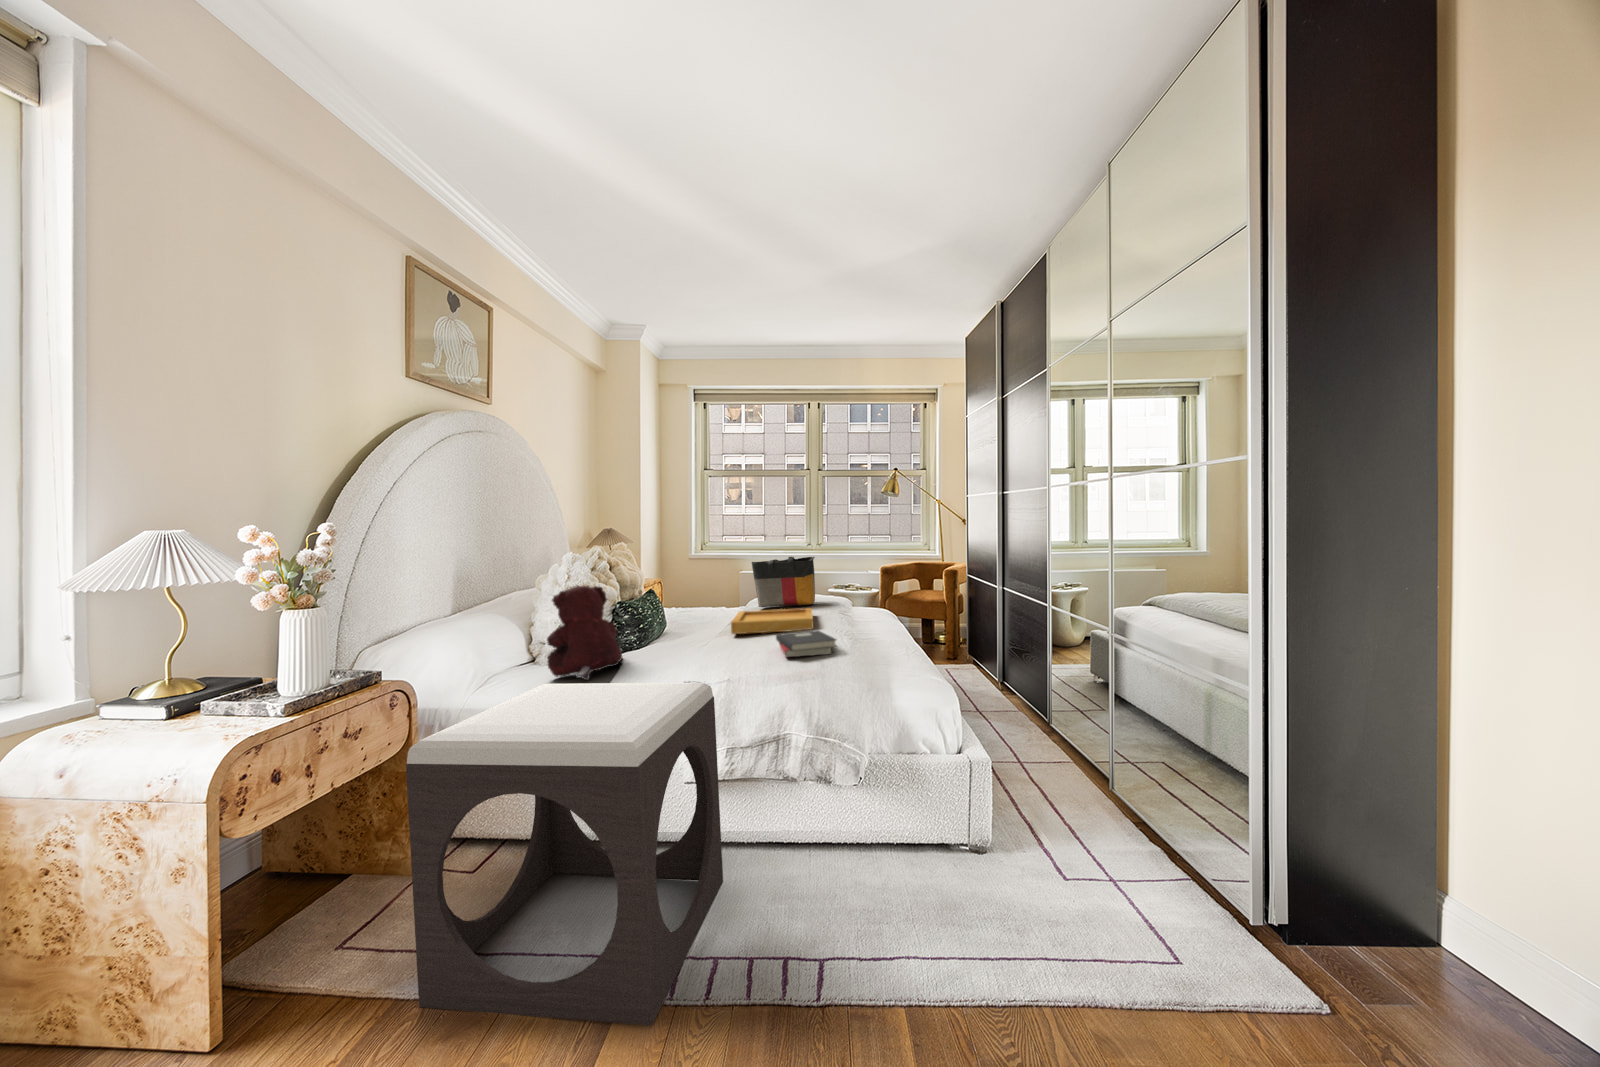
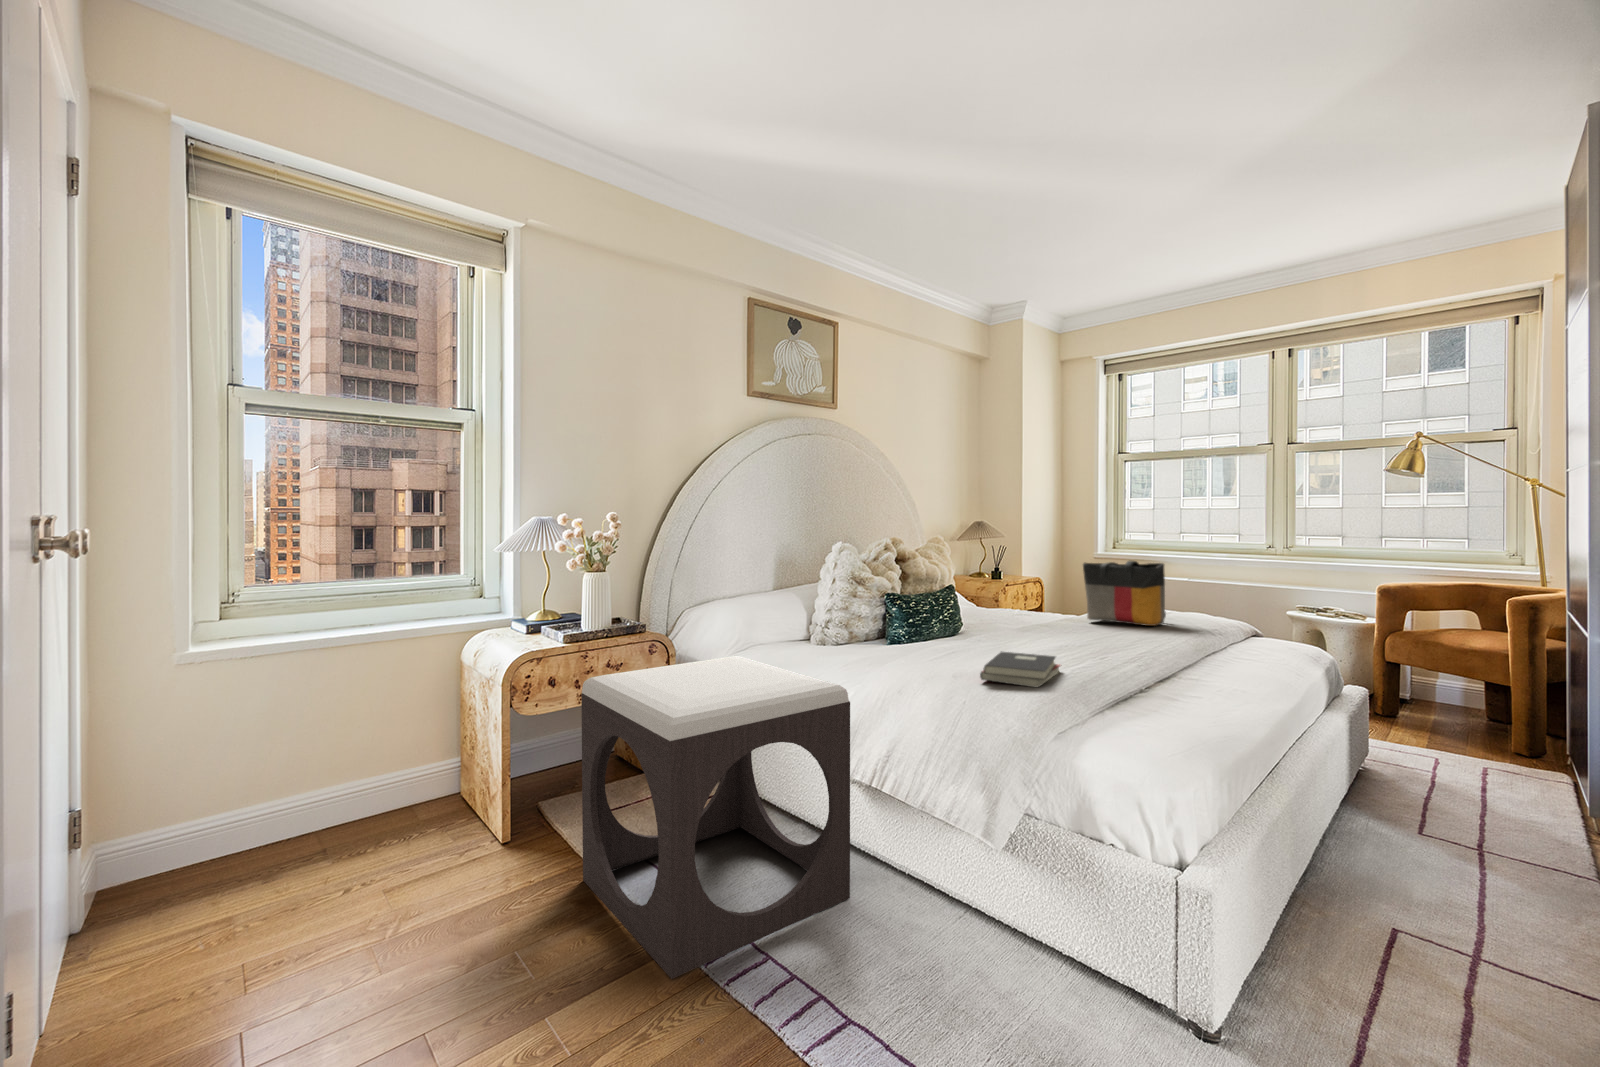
teddy bear: present [547,585,622,680] -> none [798,569,872,663]
tray: present [731,608,814,634] -> none [992,620,1125,657]

